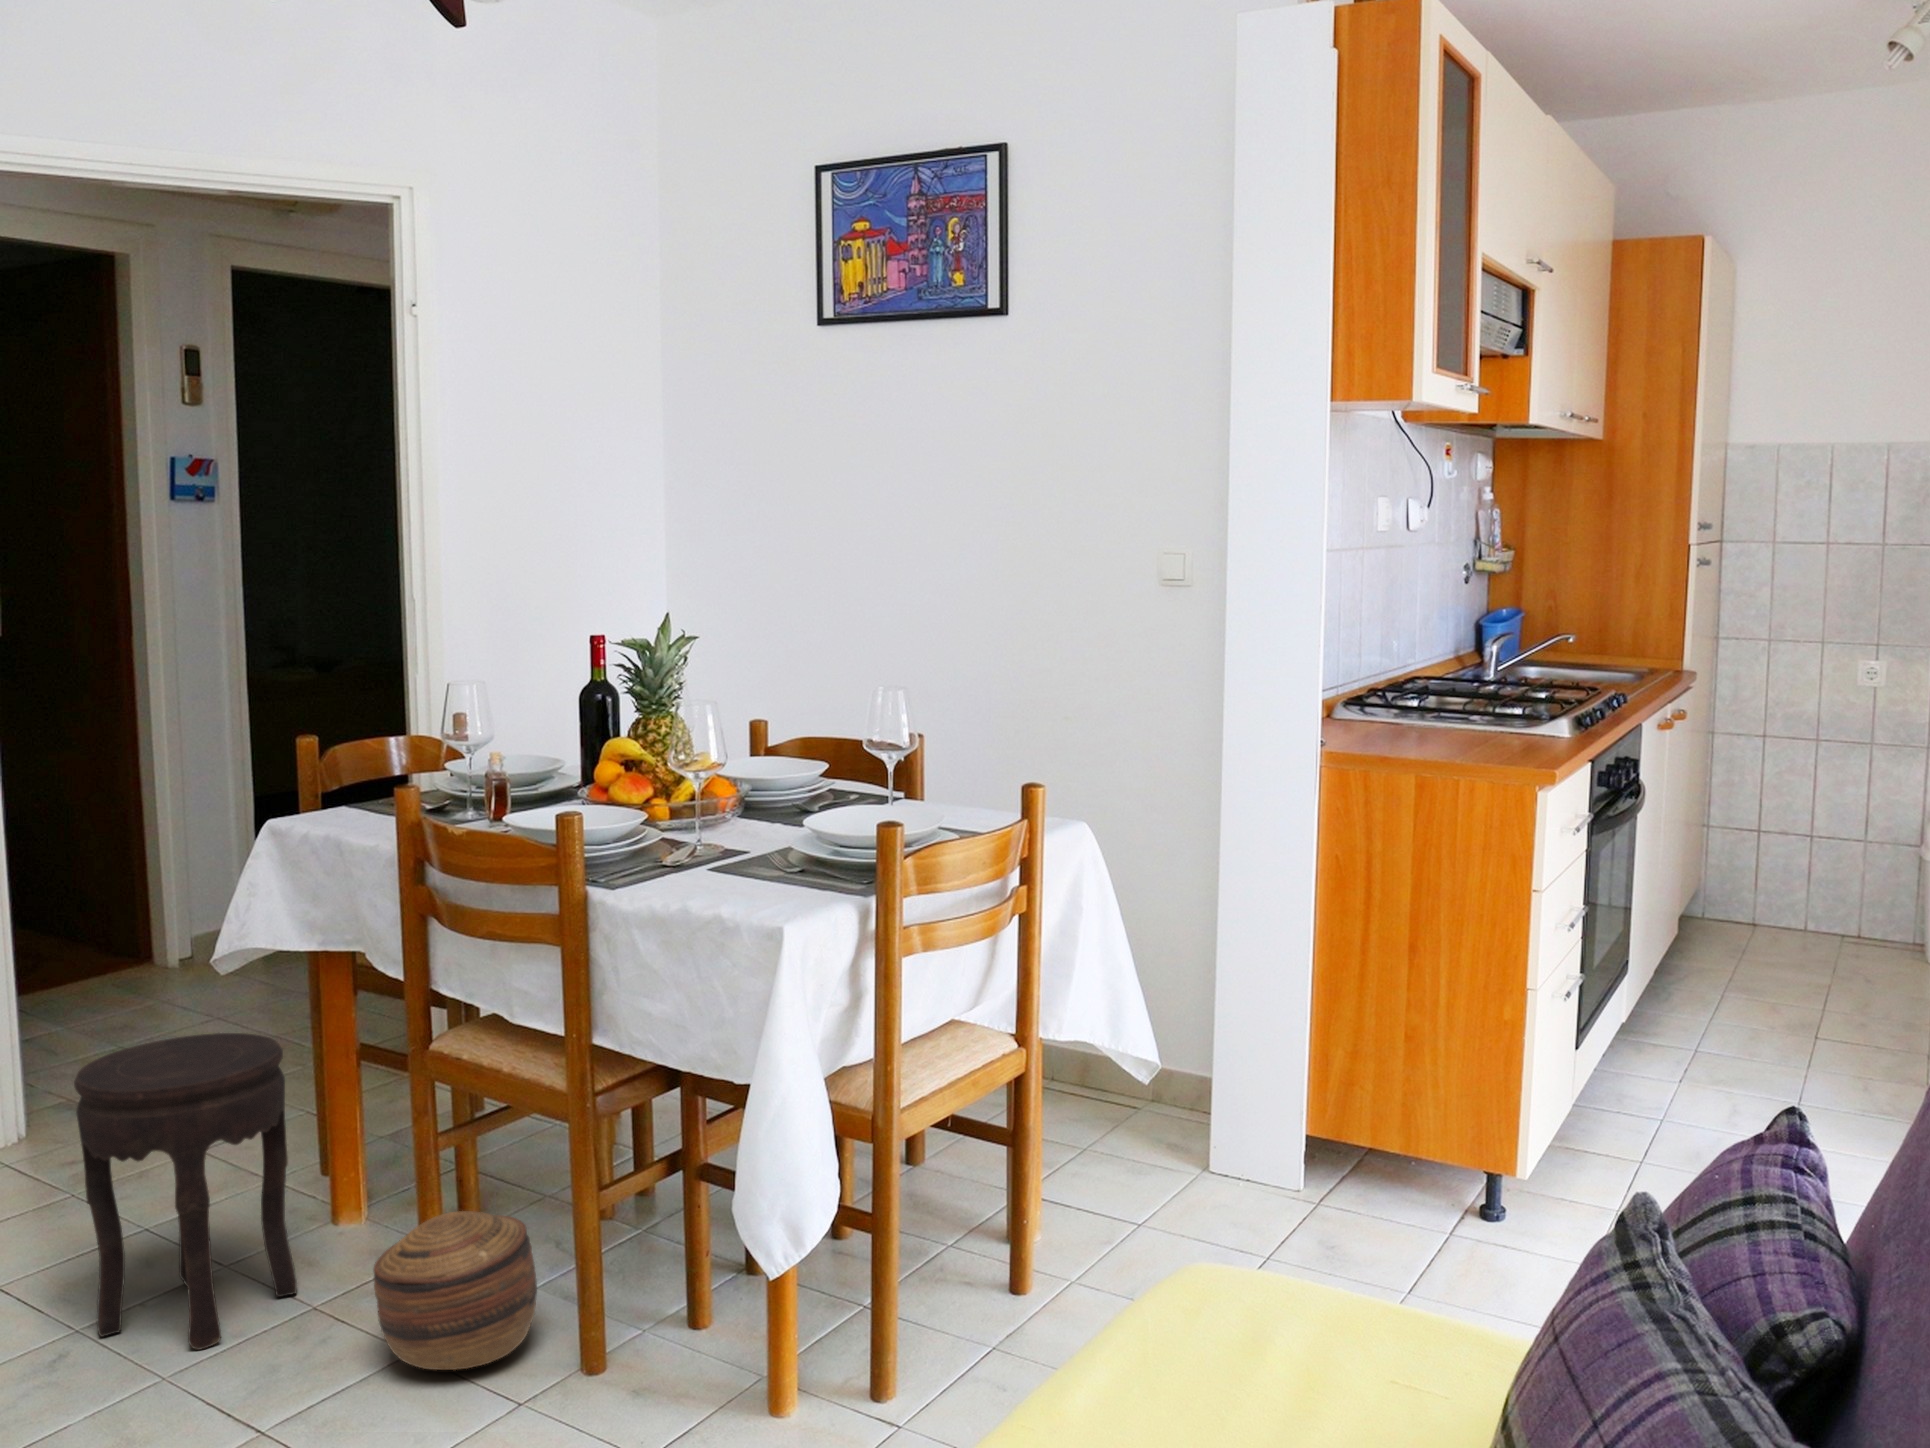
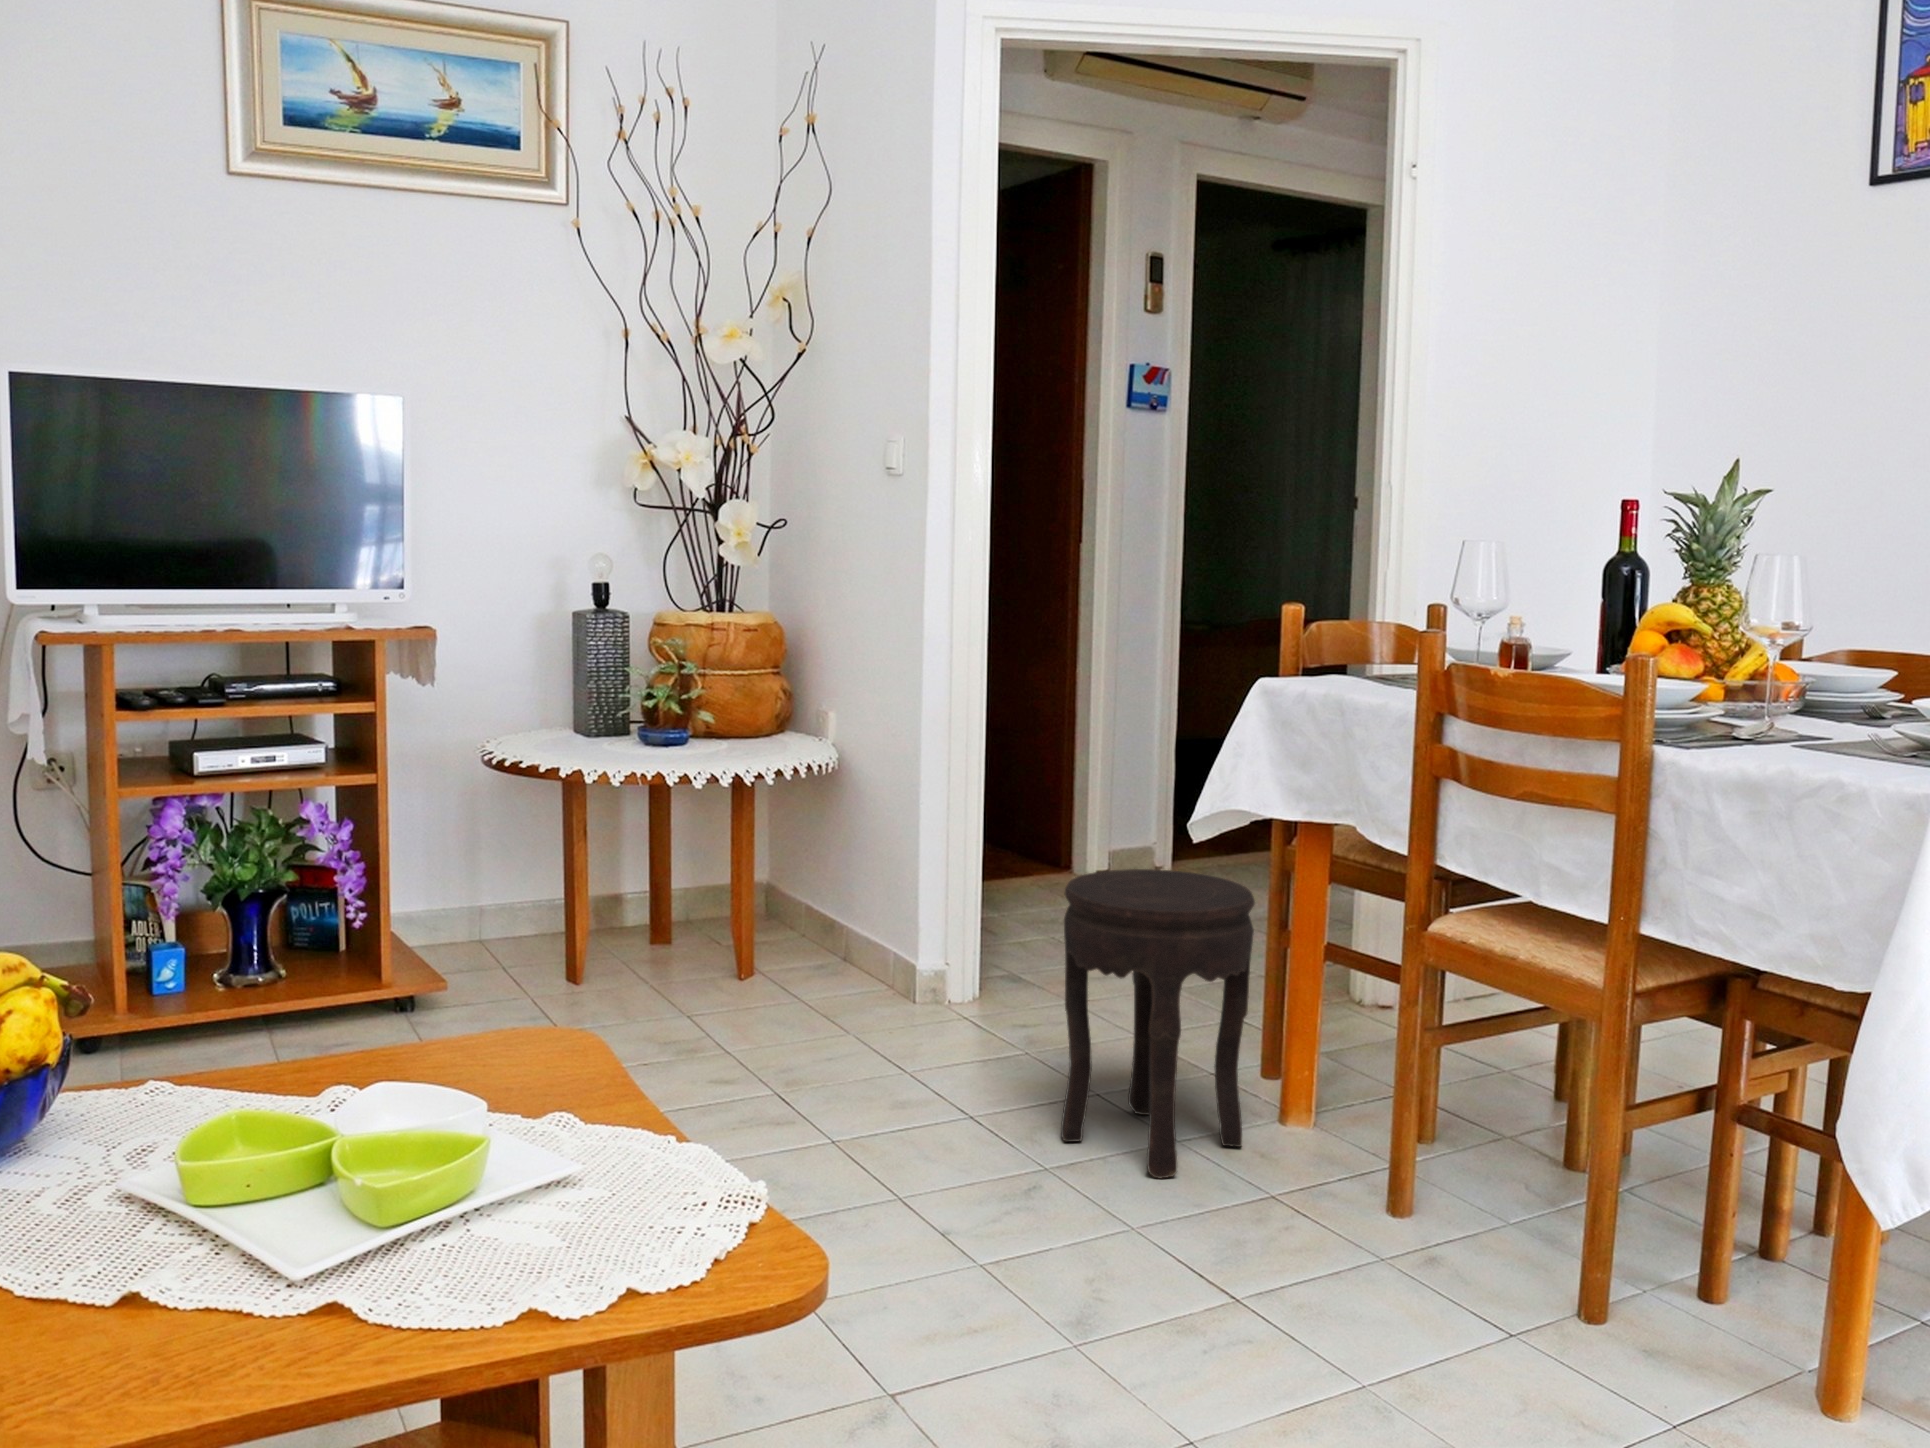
basket: present [373,1211,537,1370] -> none [1348,1099,1525,1276]

